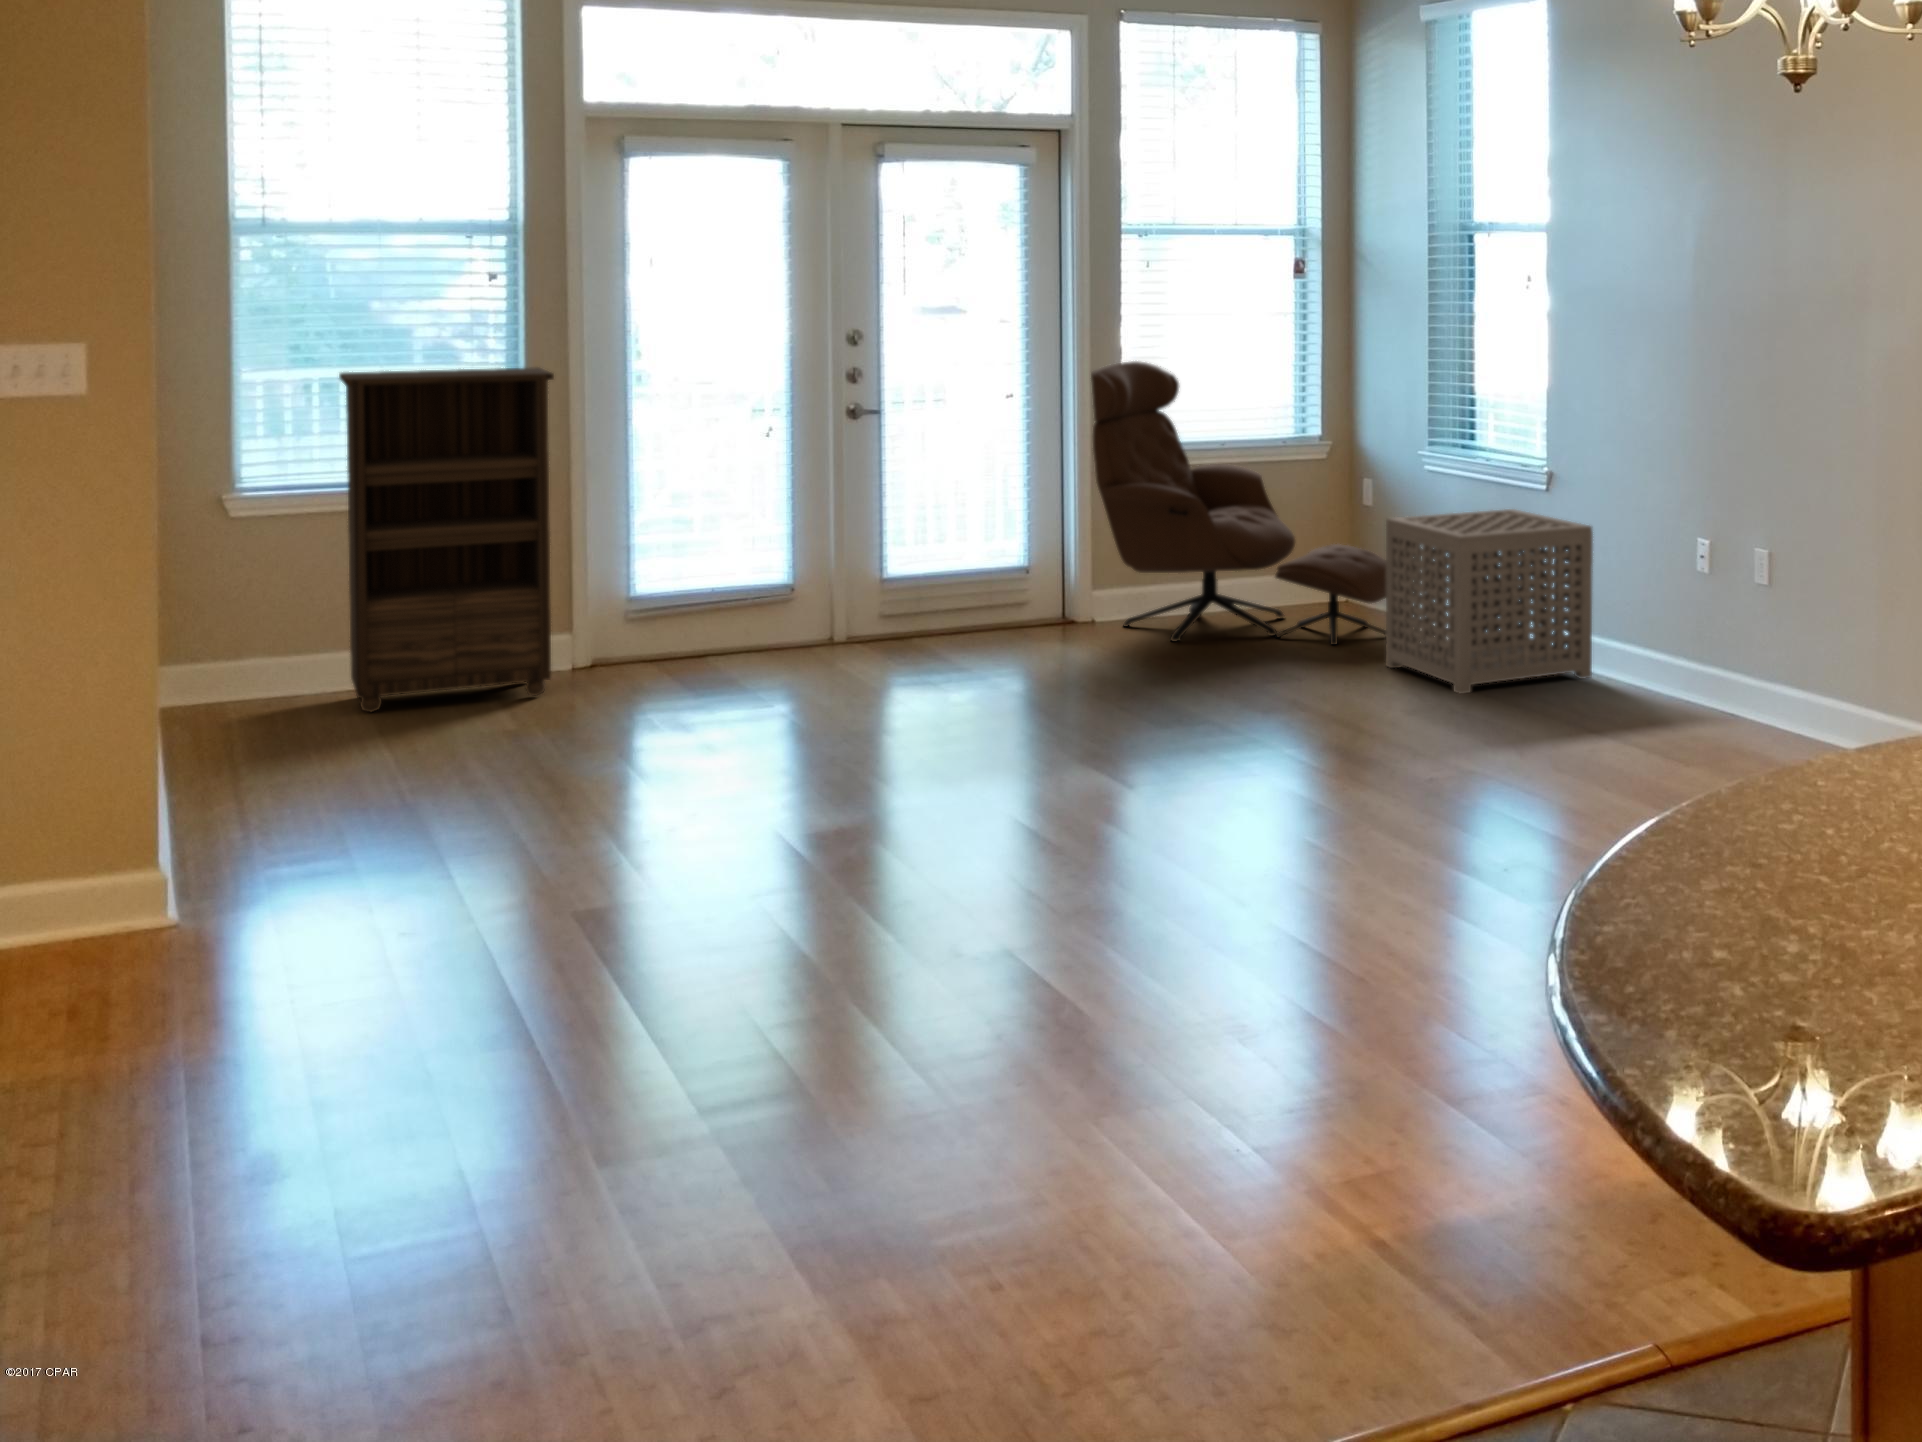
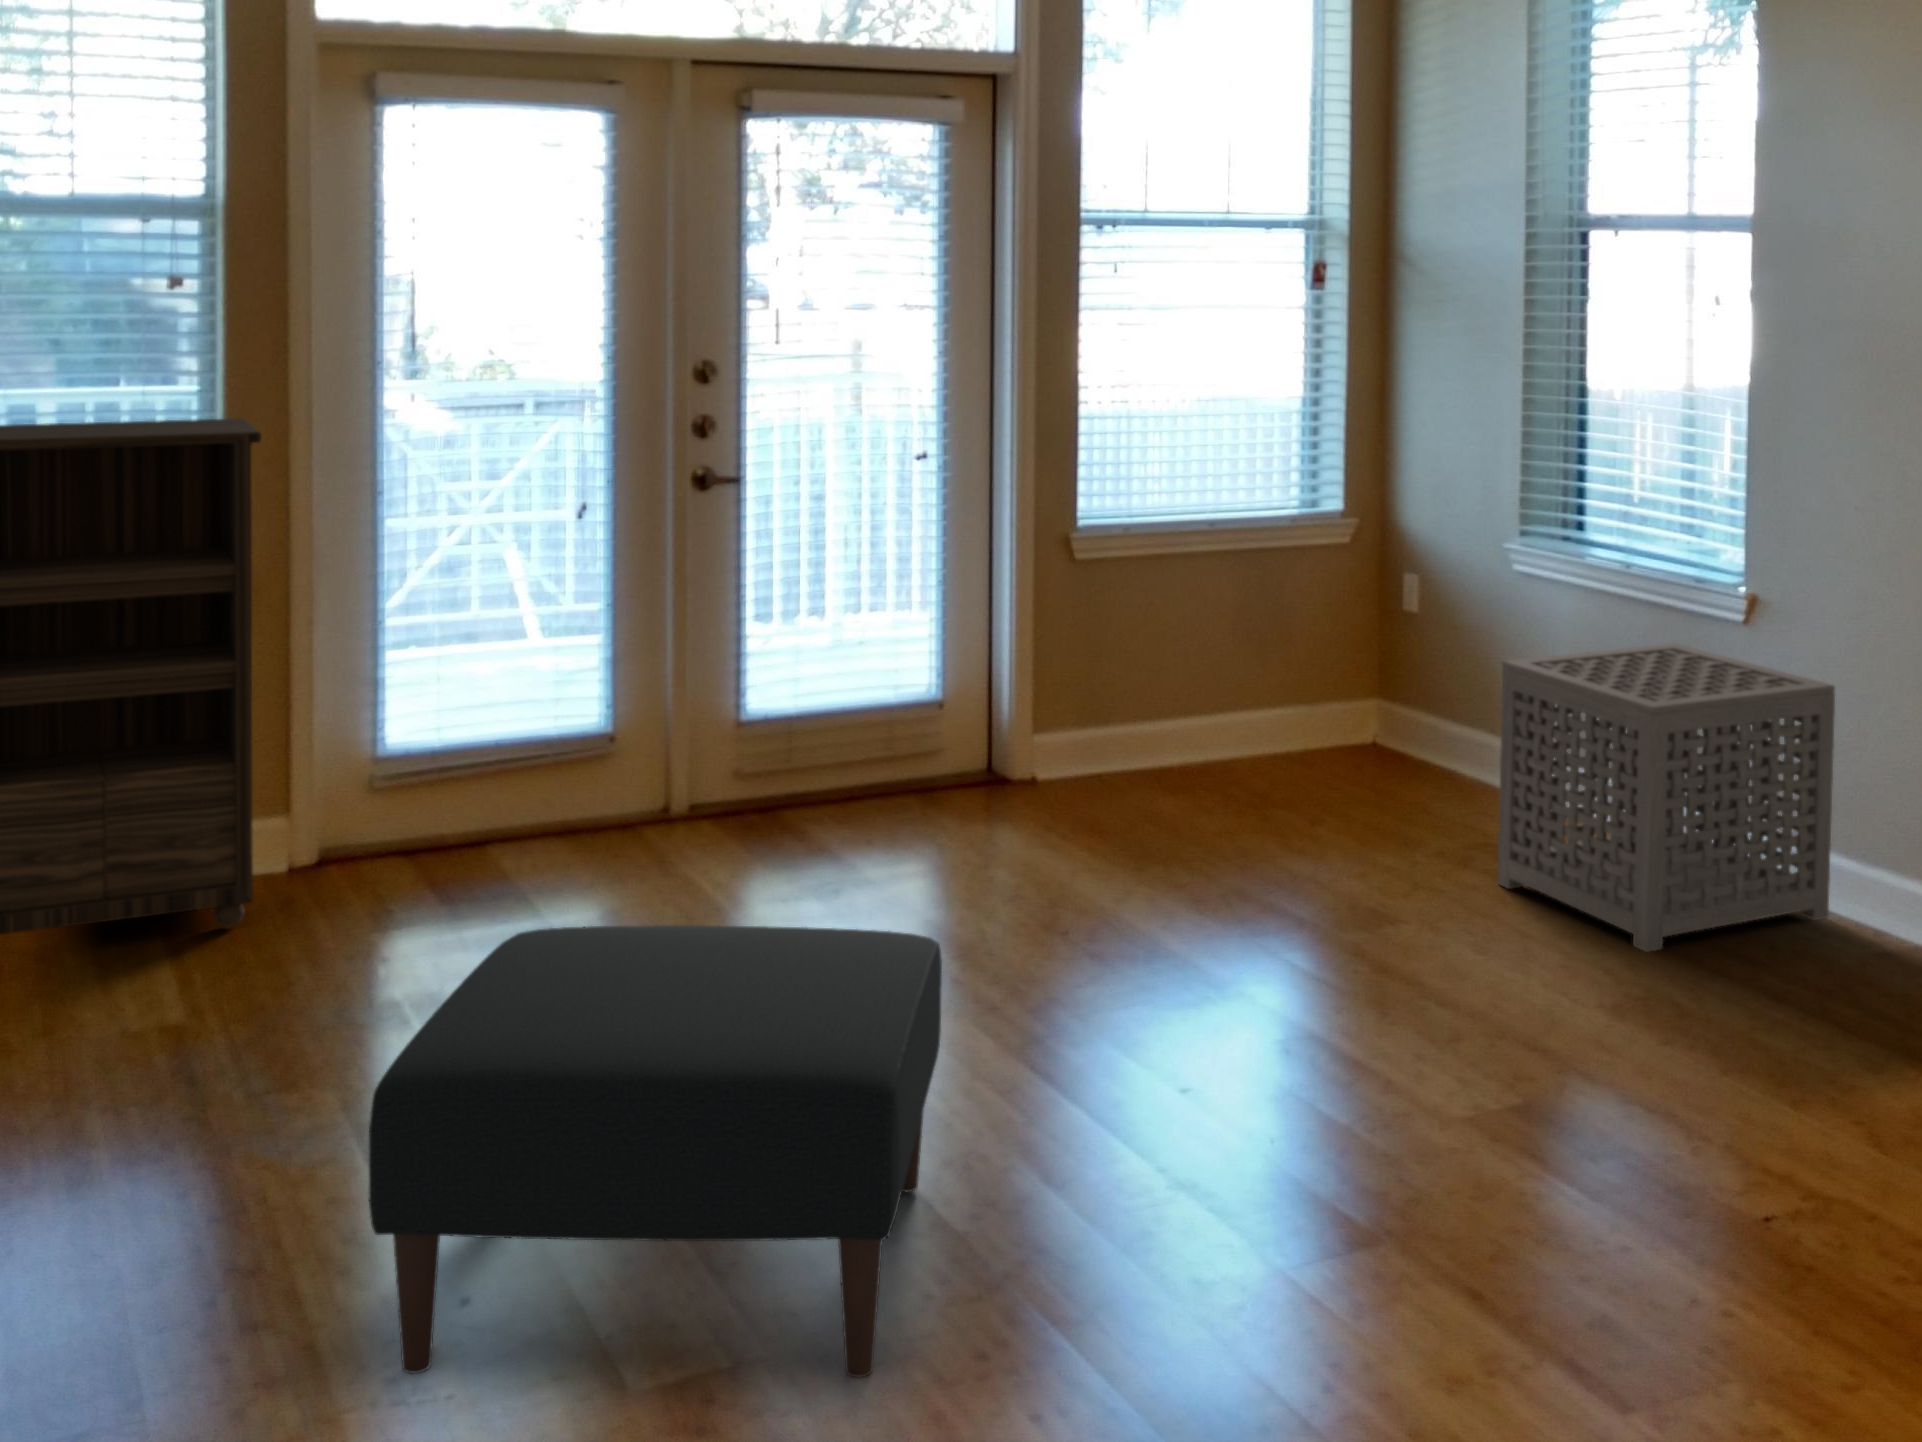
lounge chair: present [1091,361,1386,645] -> none [1039,407,1476,835]
ottoman: none [640,639,970,849] -> present [369,925,942,1377]

